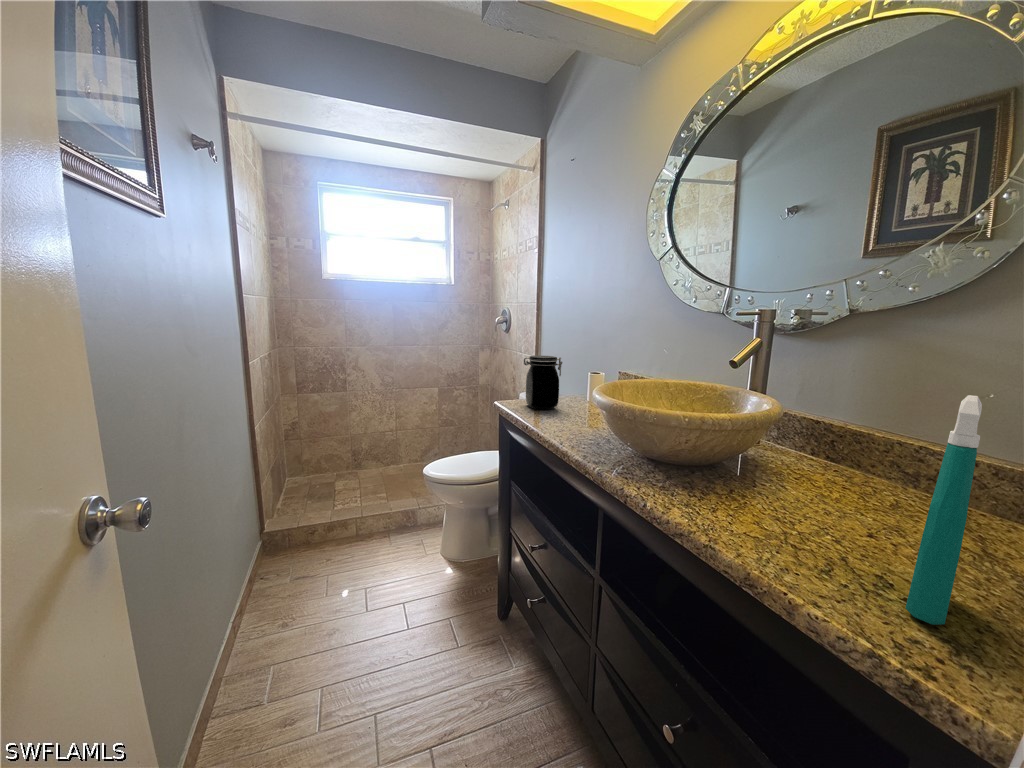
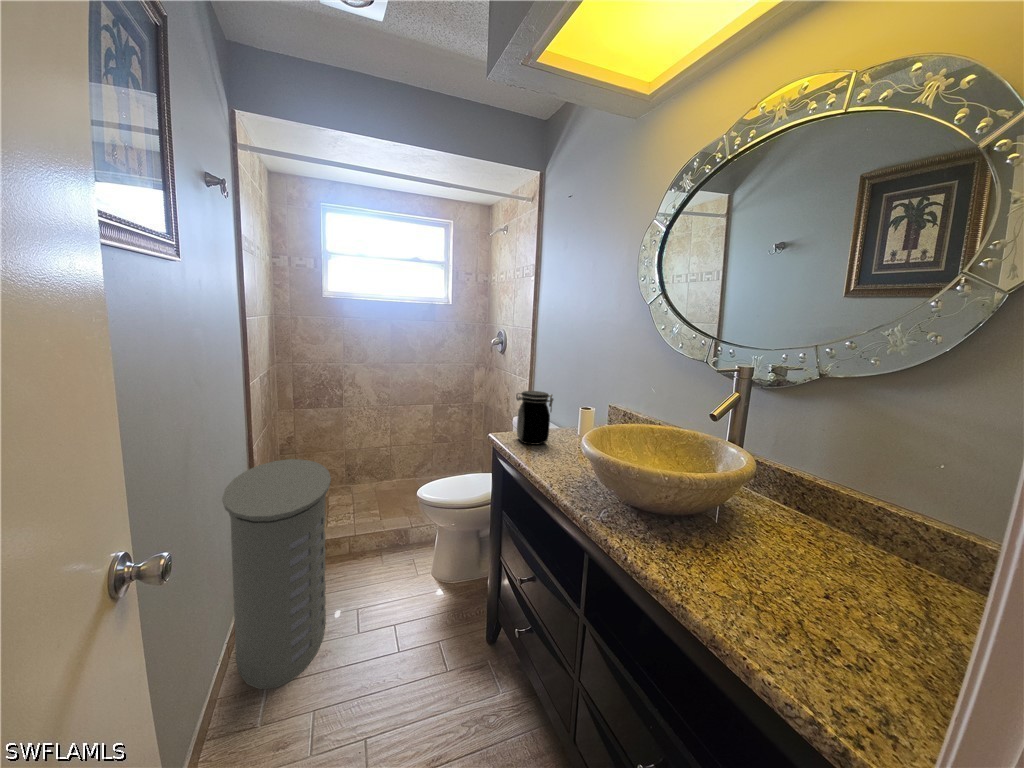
spray bottle: present [906,395,982,625] -> none [847,489,913,694]
laundry hamper: none [232,438,342,662] -> present [222,459,331,689]

